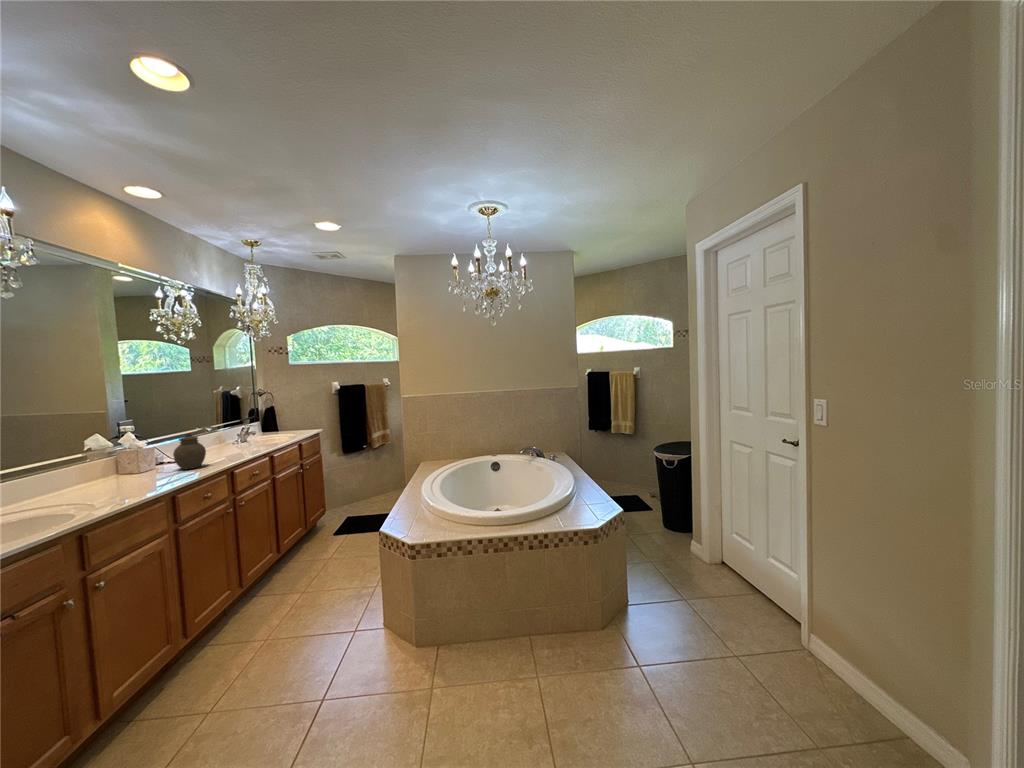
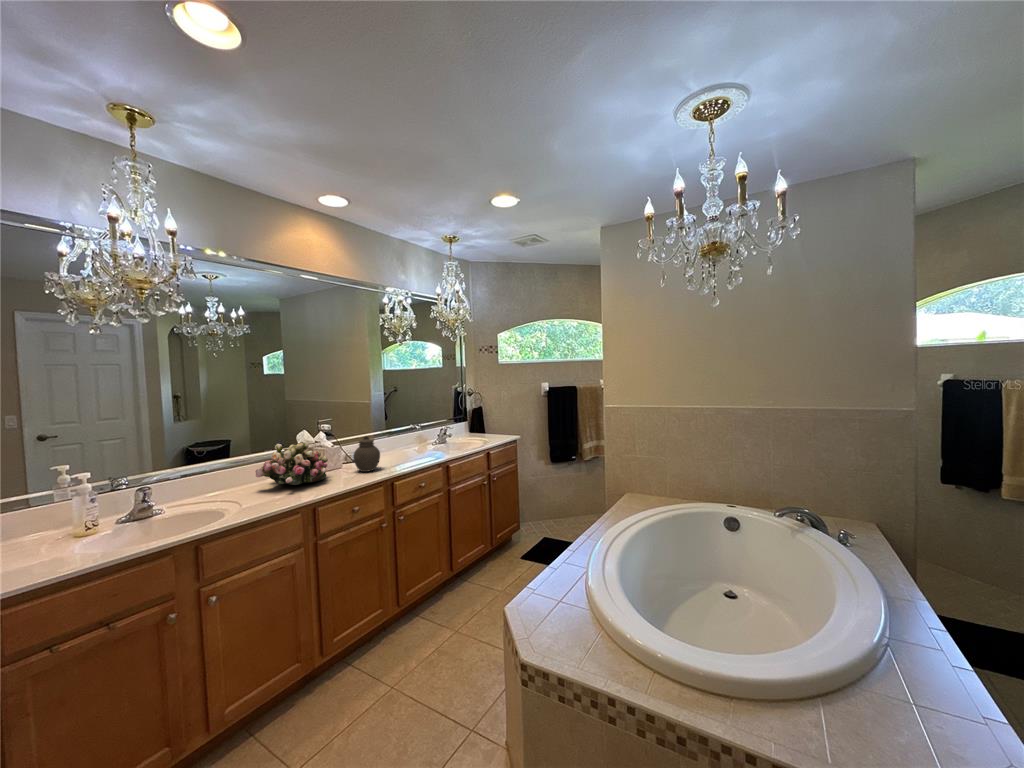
flower arrangement: none [68,443,159,487] -> present [255,443,328,485]

